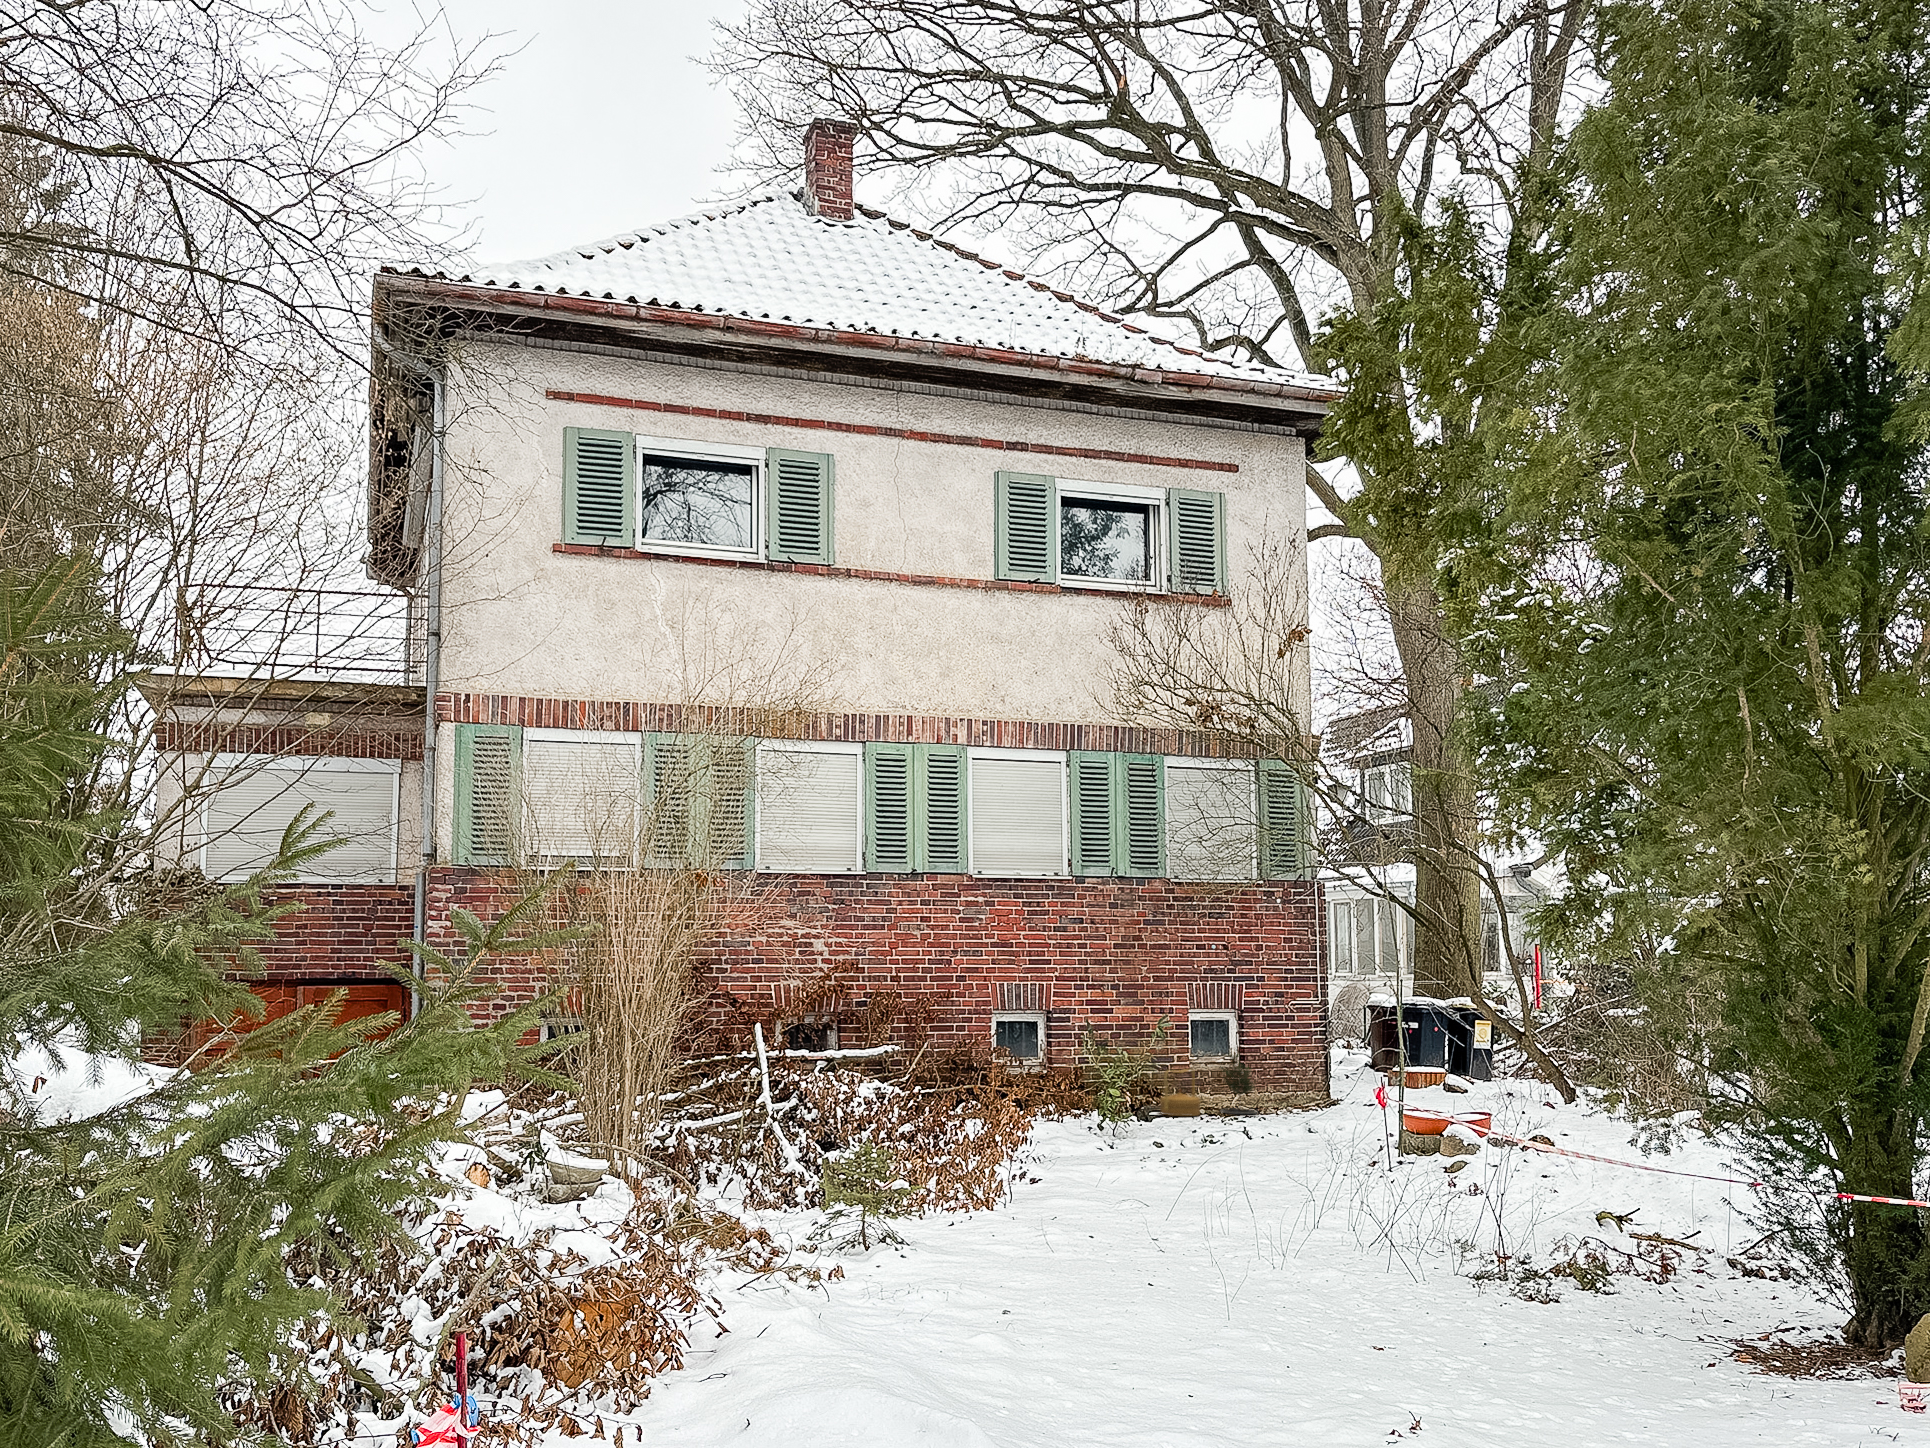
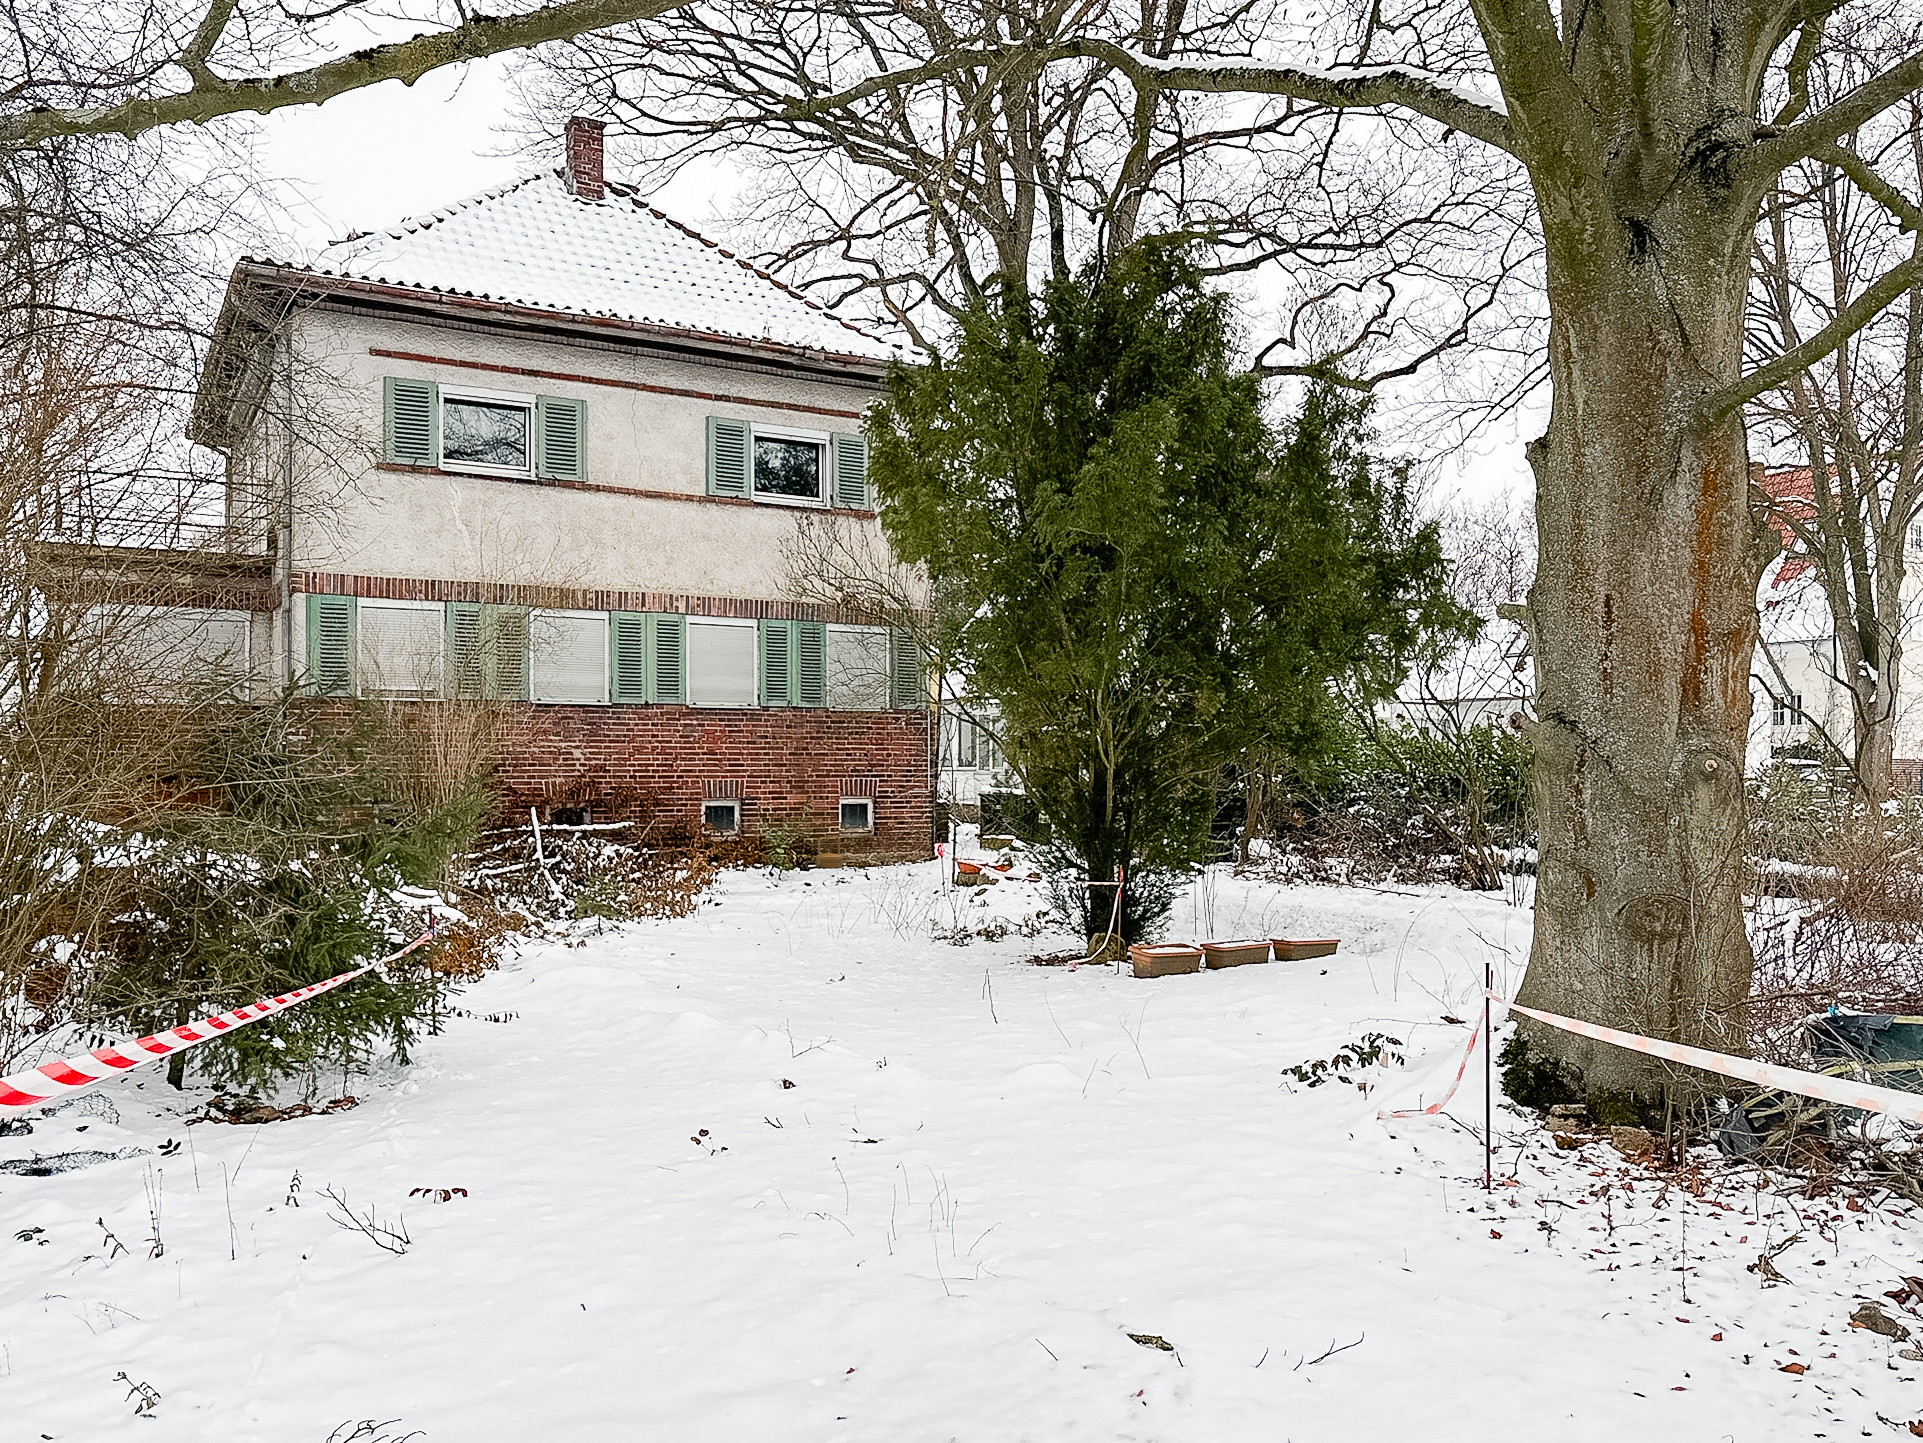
potted tree: present [1220,1052,1257,1114] -> none [858,821,883,866]

